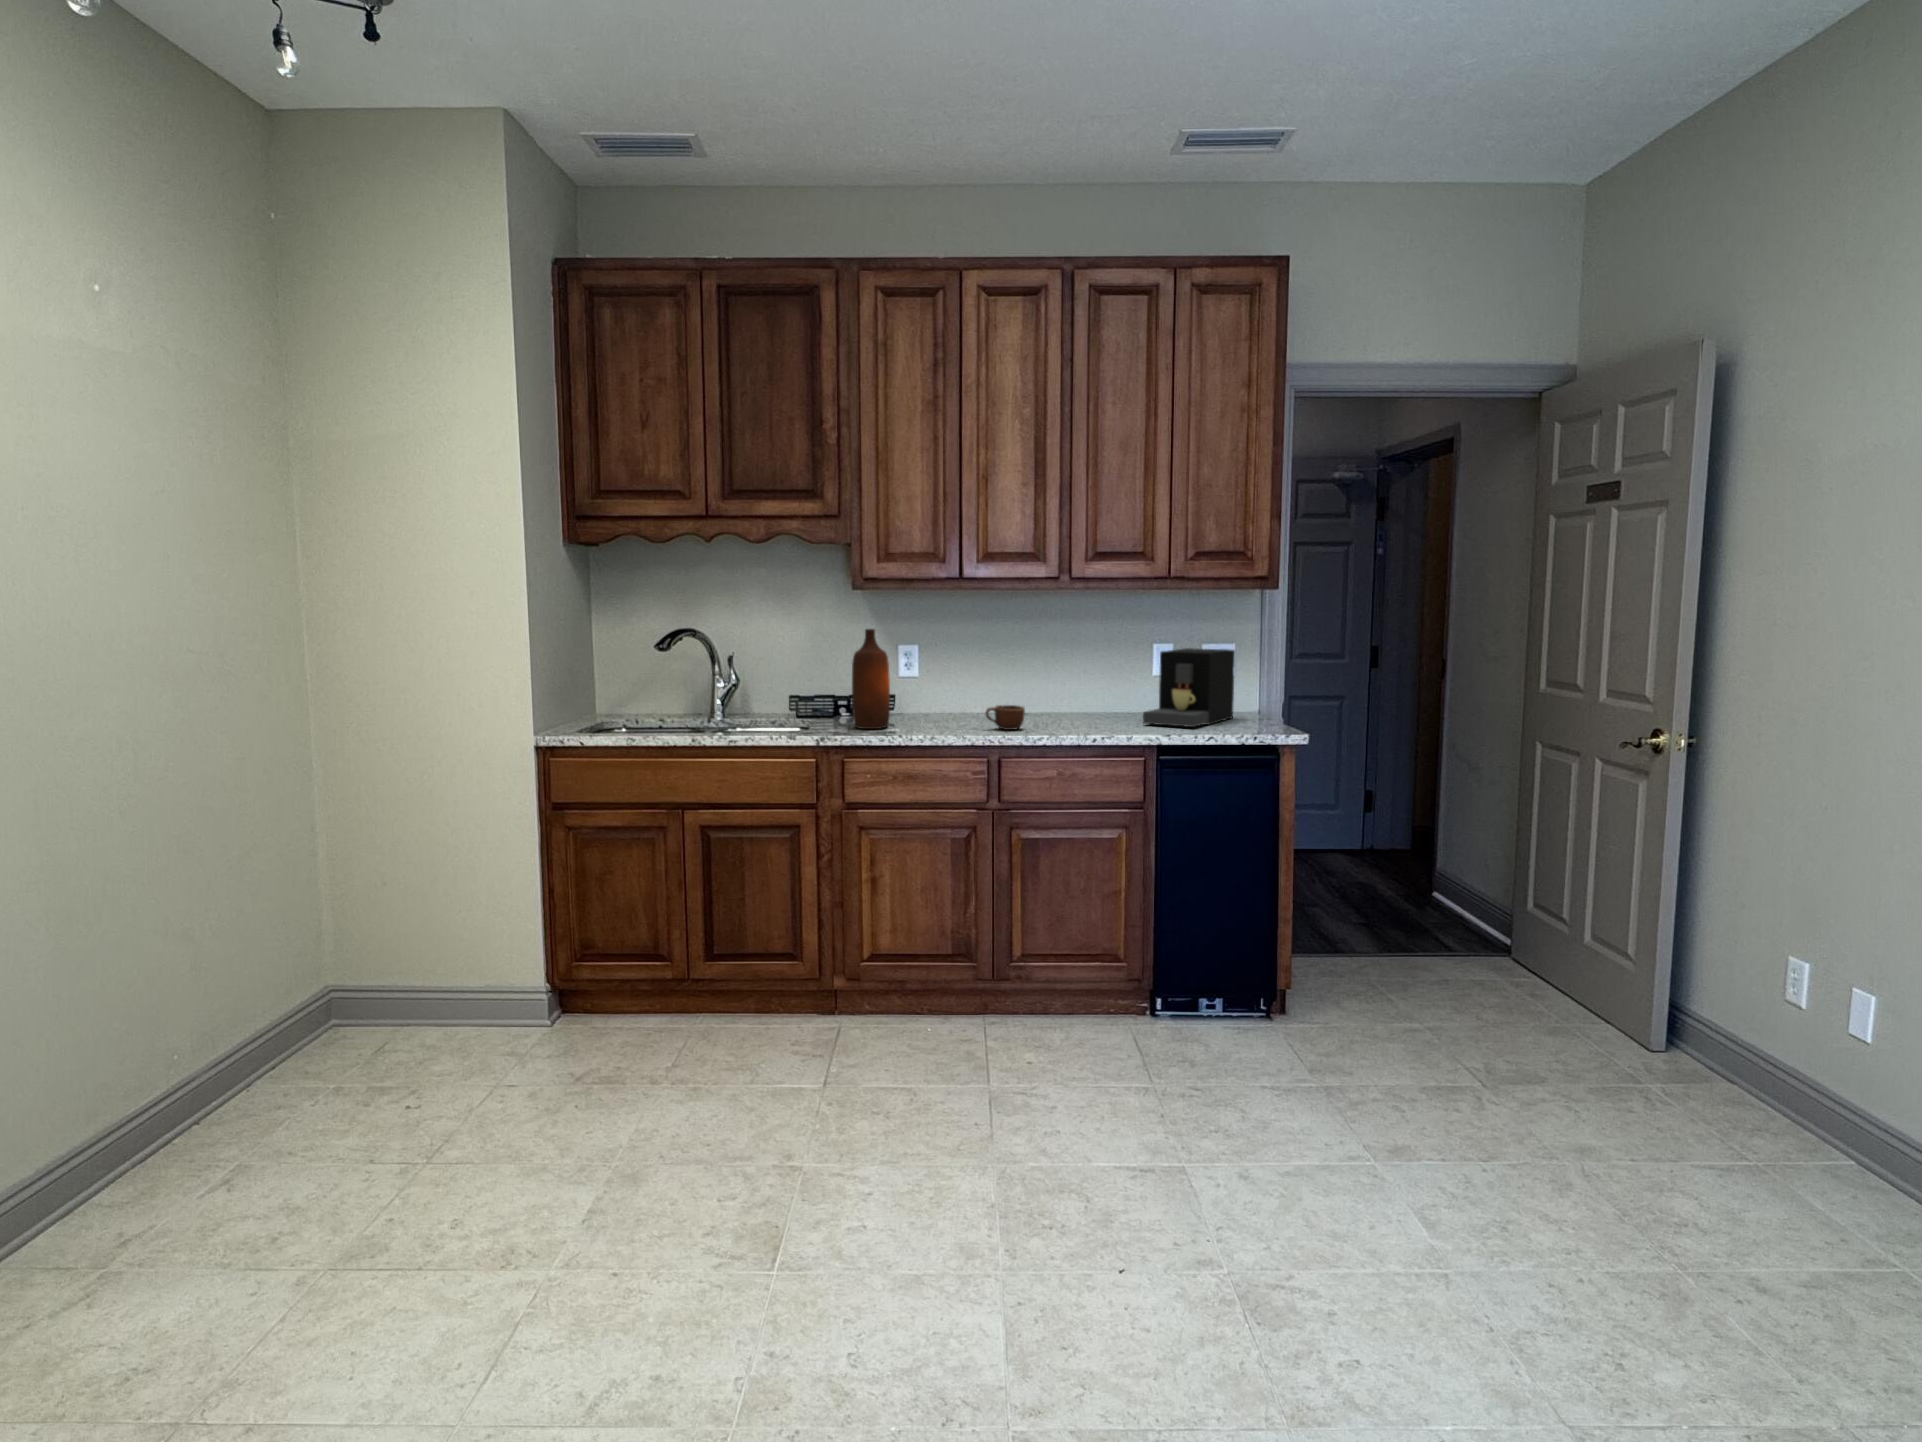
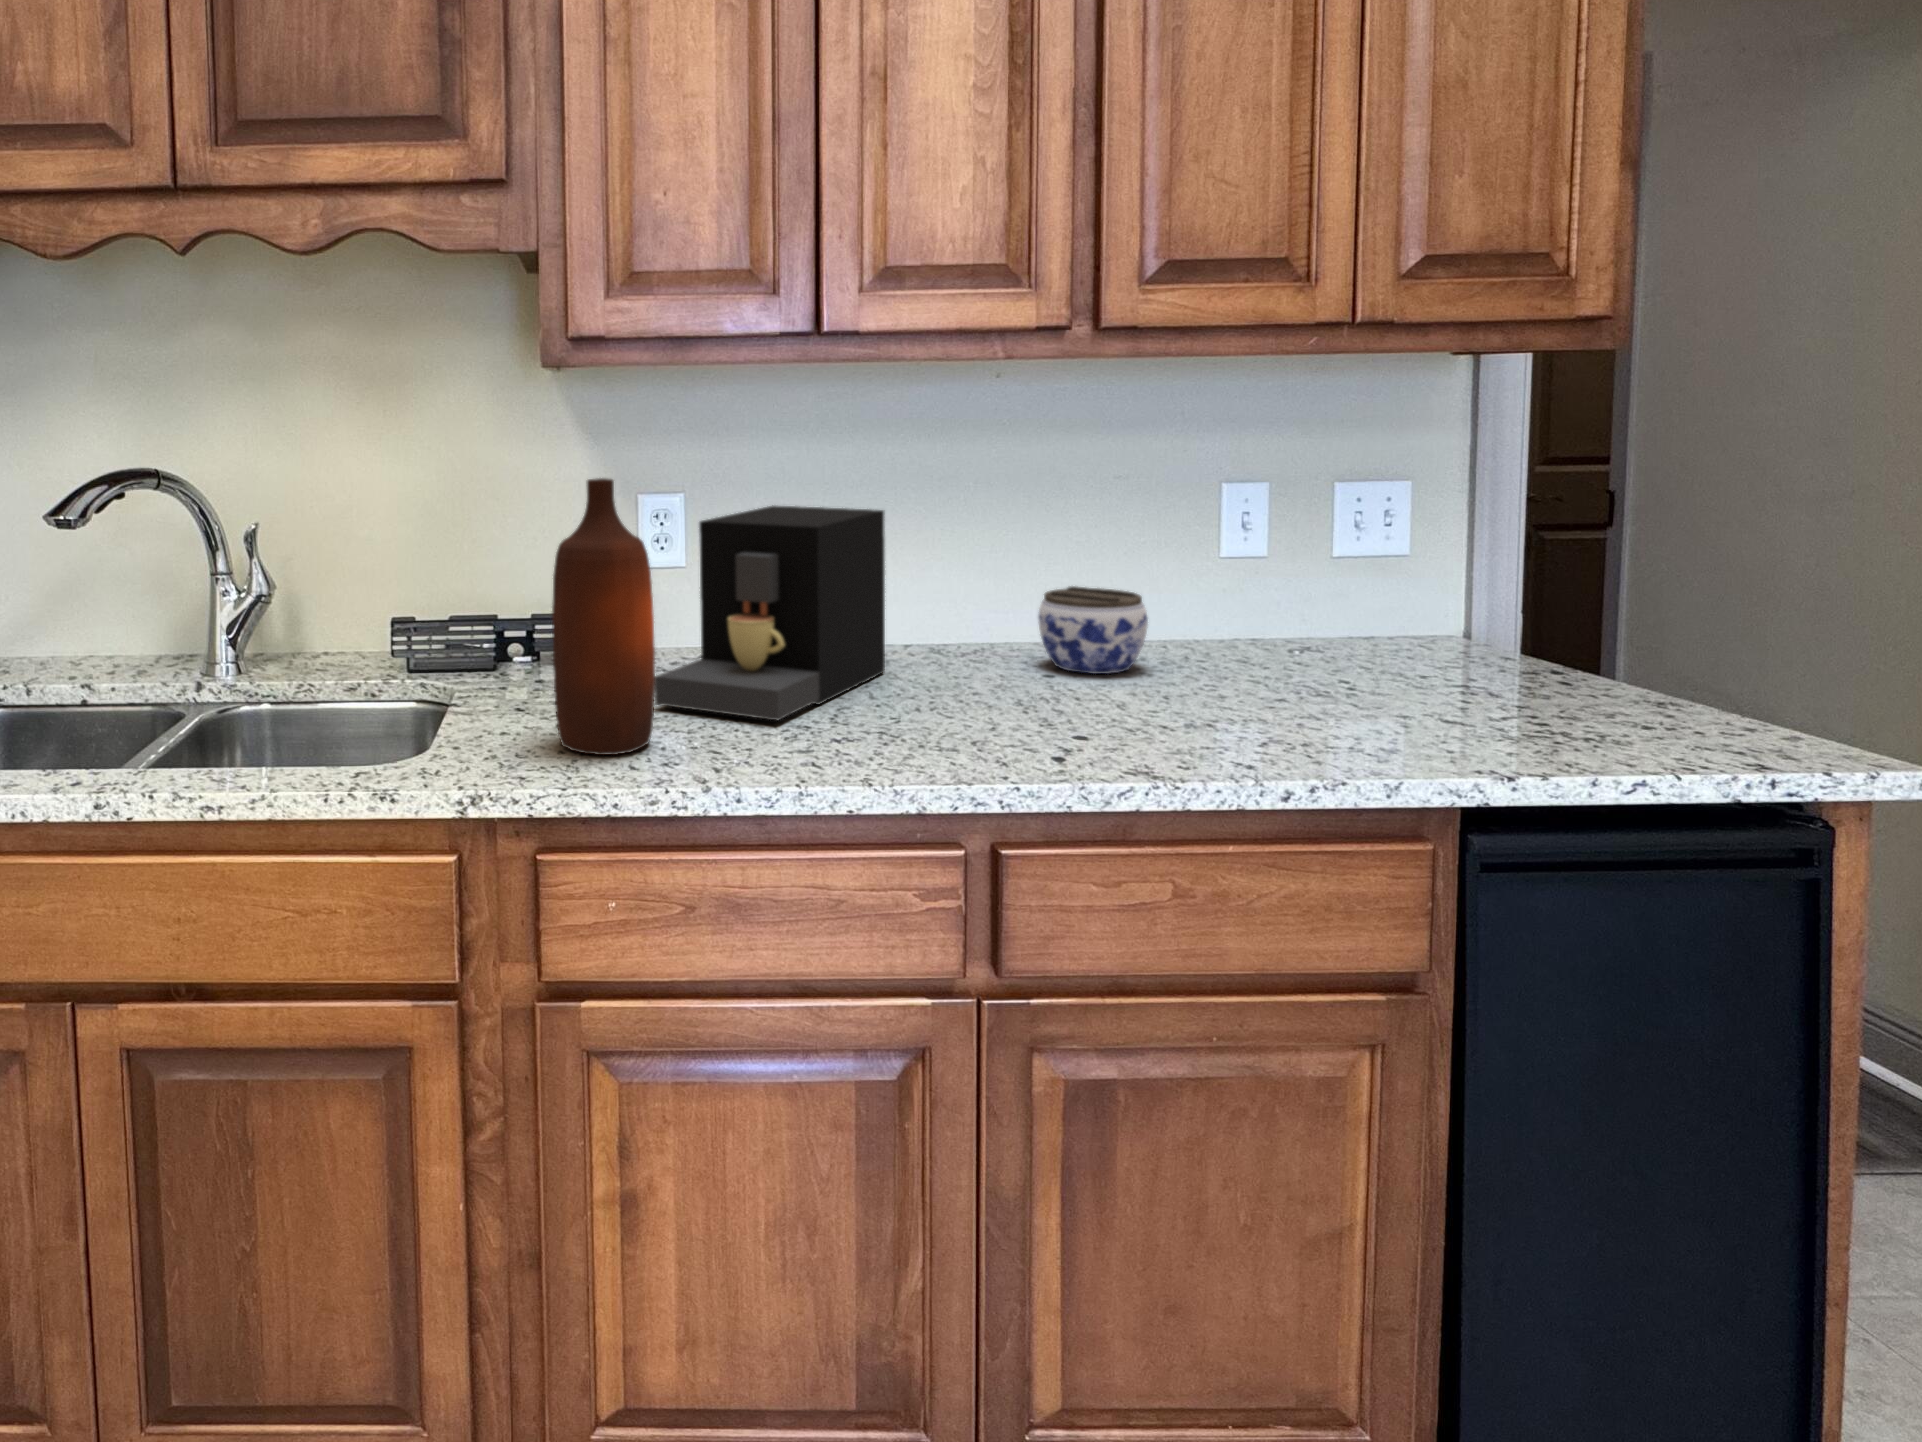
coffee maker: present [1143,648,1235,727] -> present [655,505,885,721]
jar: none [1058,682,1100,715] -> present [1038,586,1148,674]
mug: present [986,705,1025,730] -> none [924,677,1033,753]

